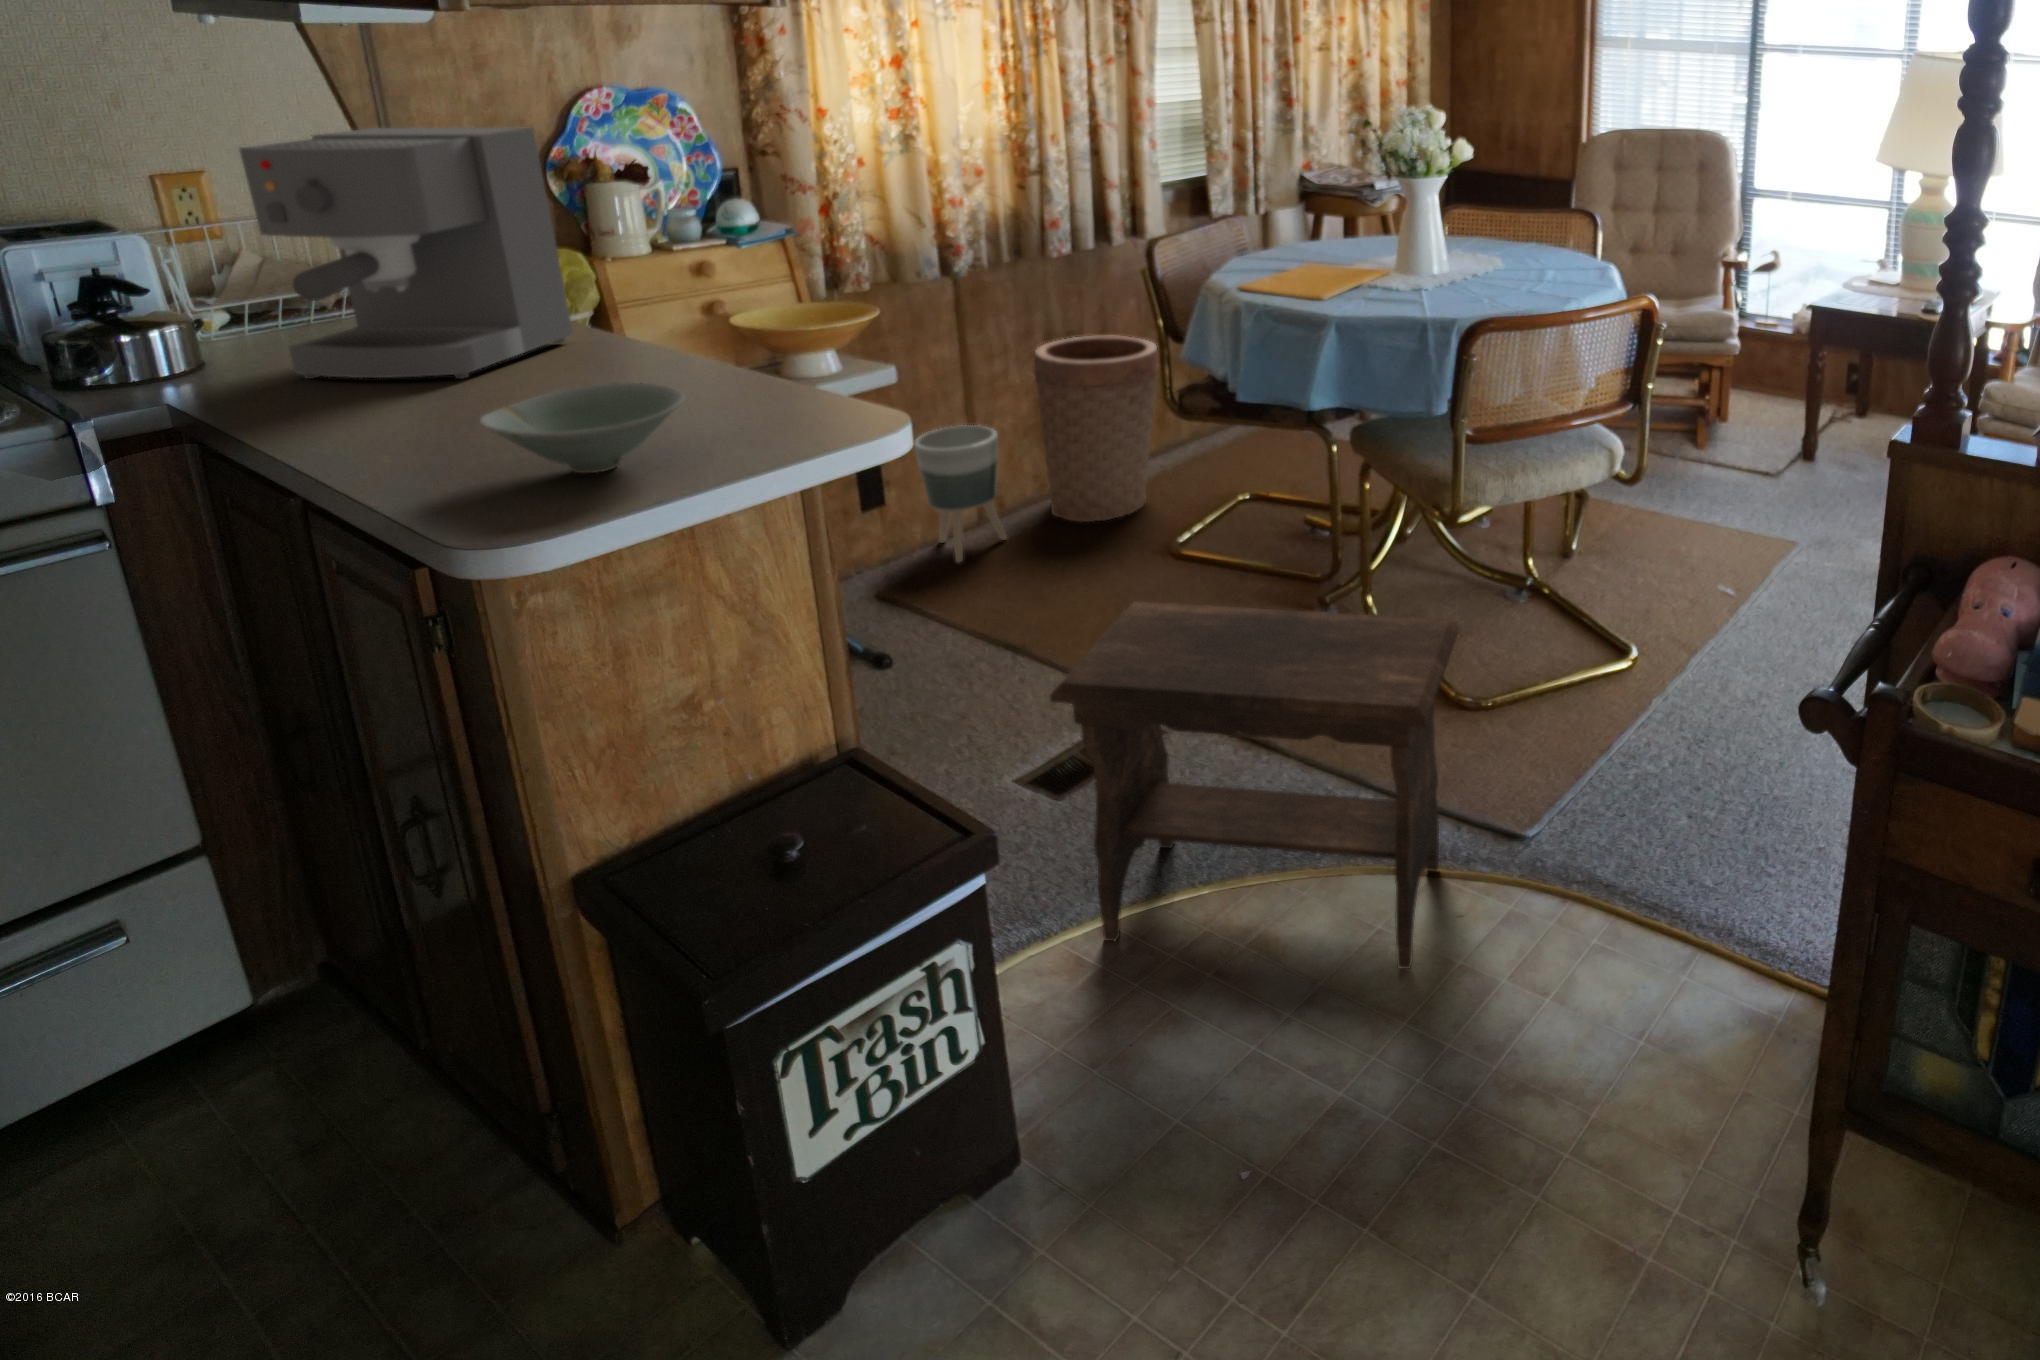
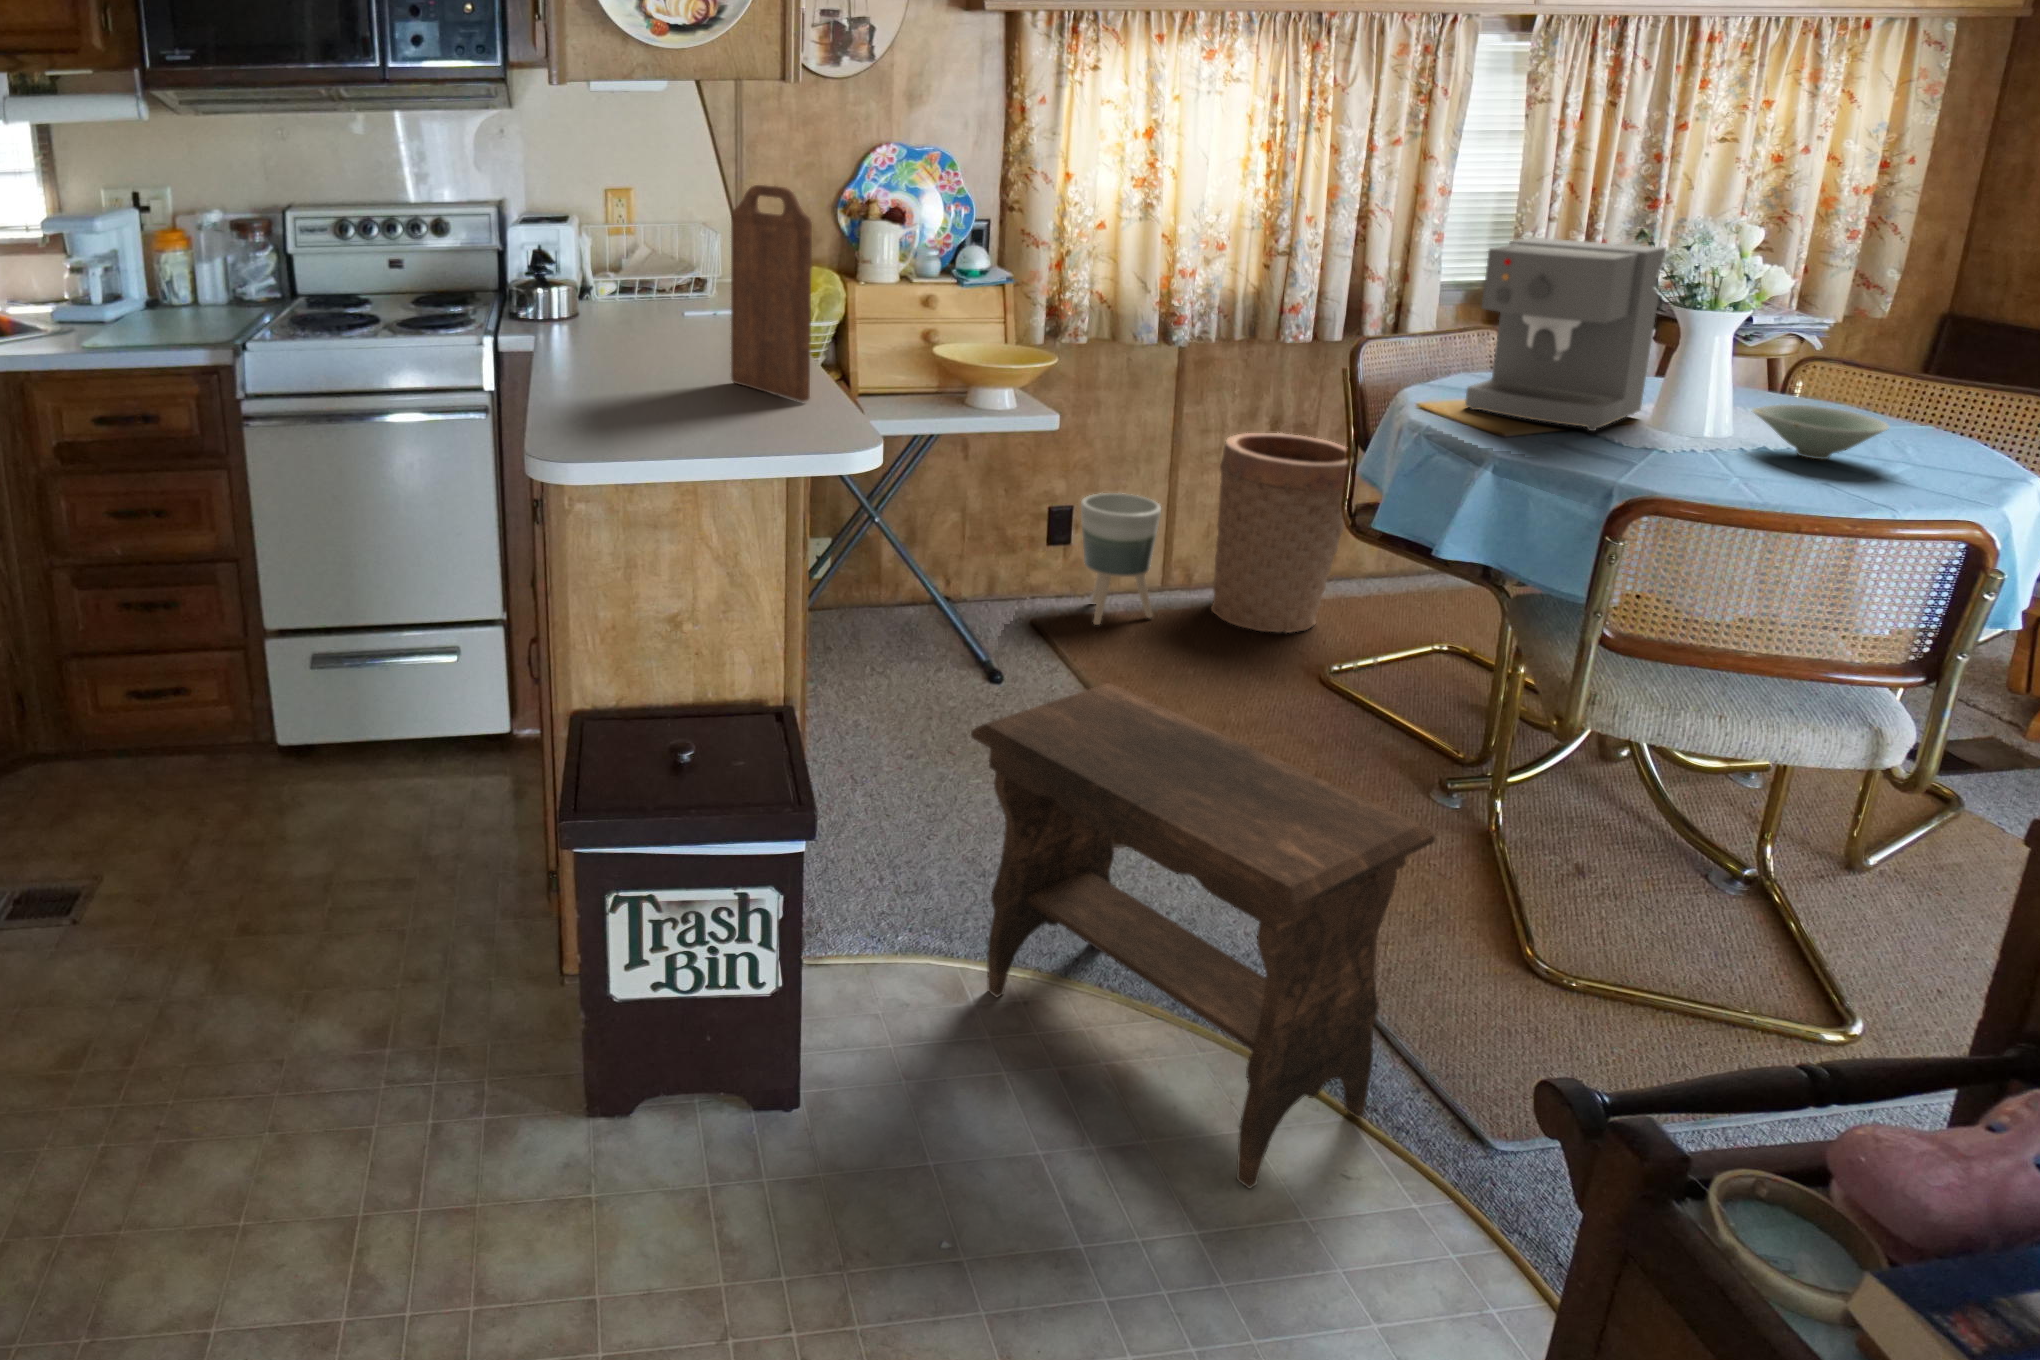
coffee maker: present [240,128,573,379] -> present [1465,238,1666,431]
cutting board: none [600,149,781,402] -> present [731,185,812,402]
bowl: present [480,382,685,473] -> present [1753,404,1889,459]

